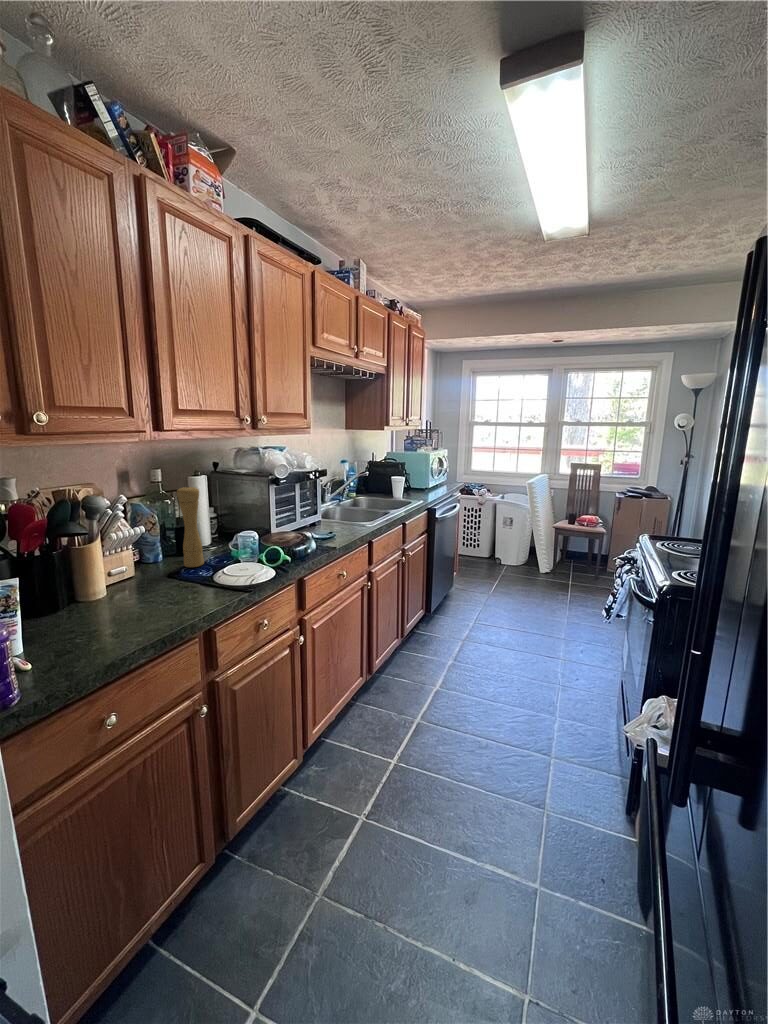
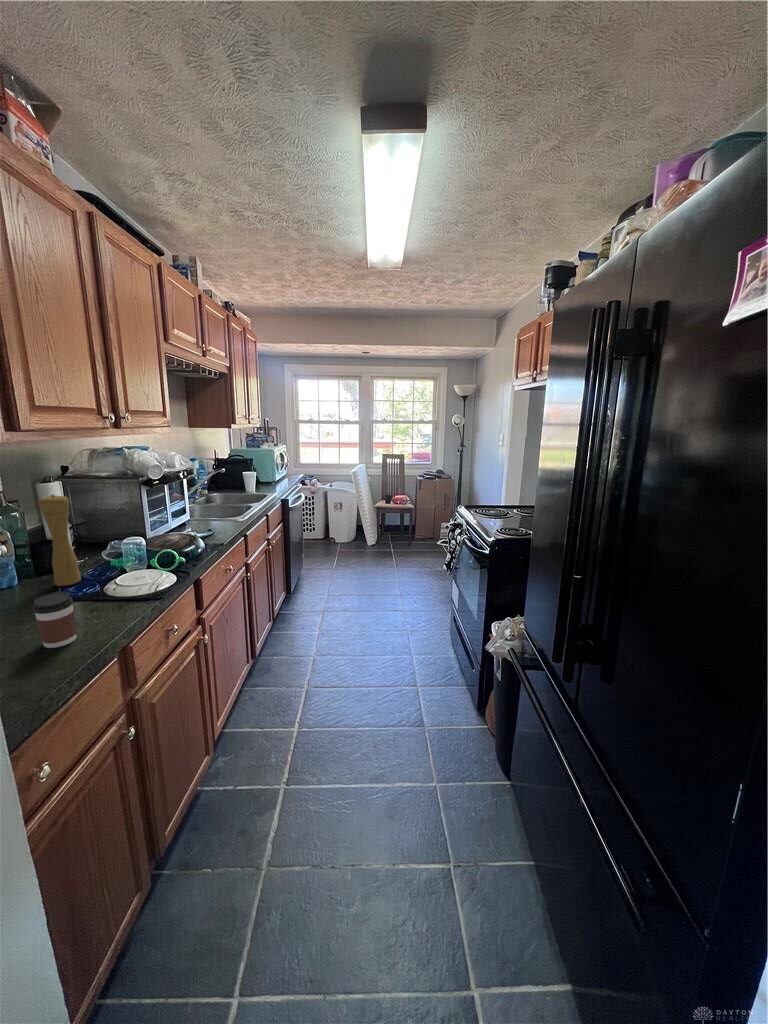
coffee cup: none [143,569,174,617] -> present [33,592,77,648]

